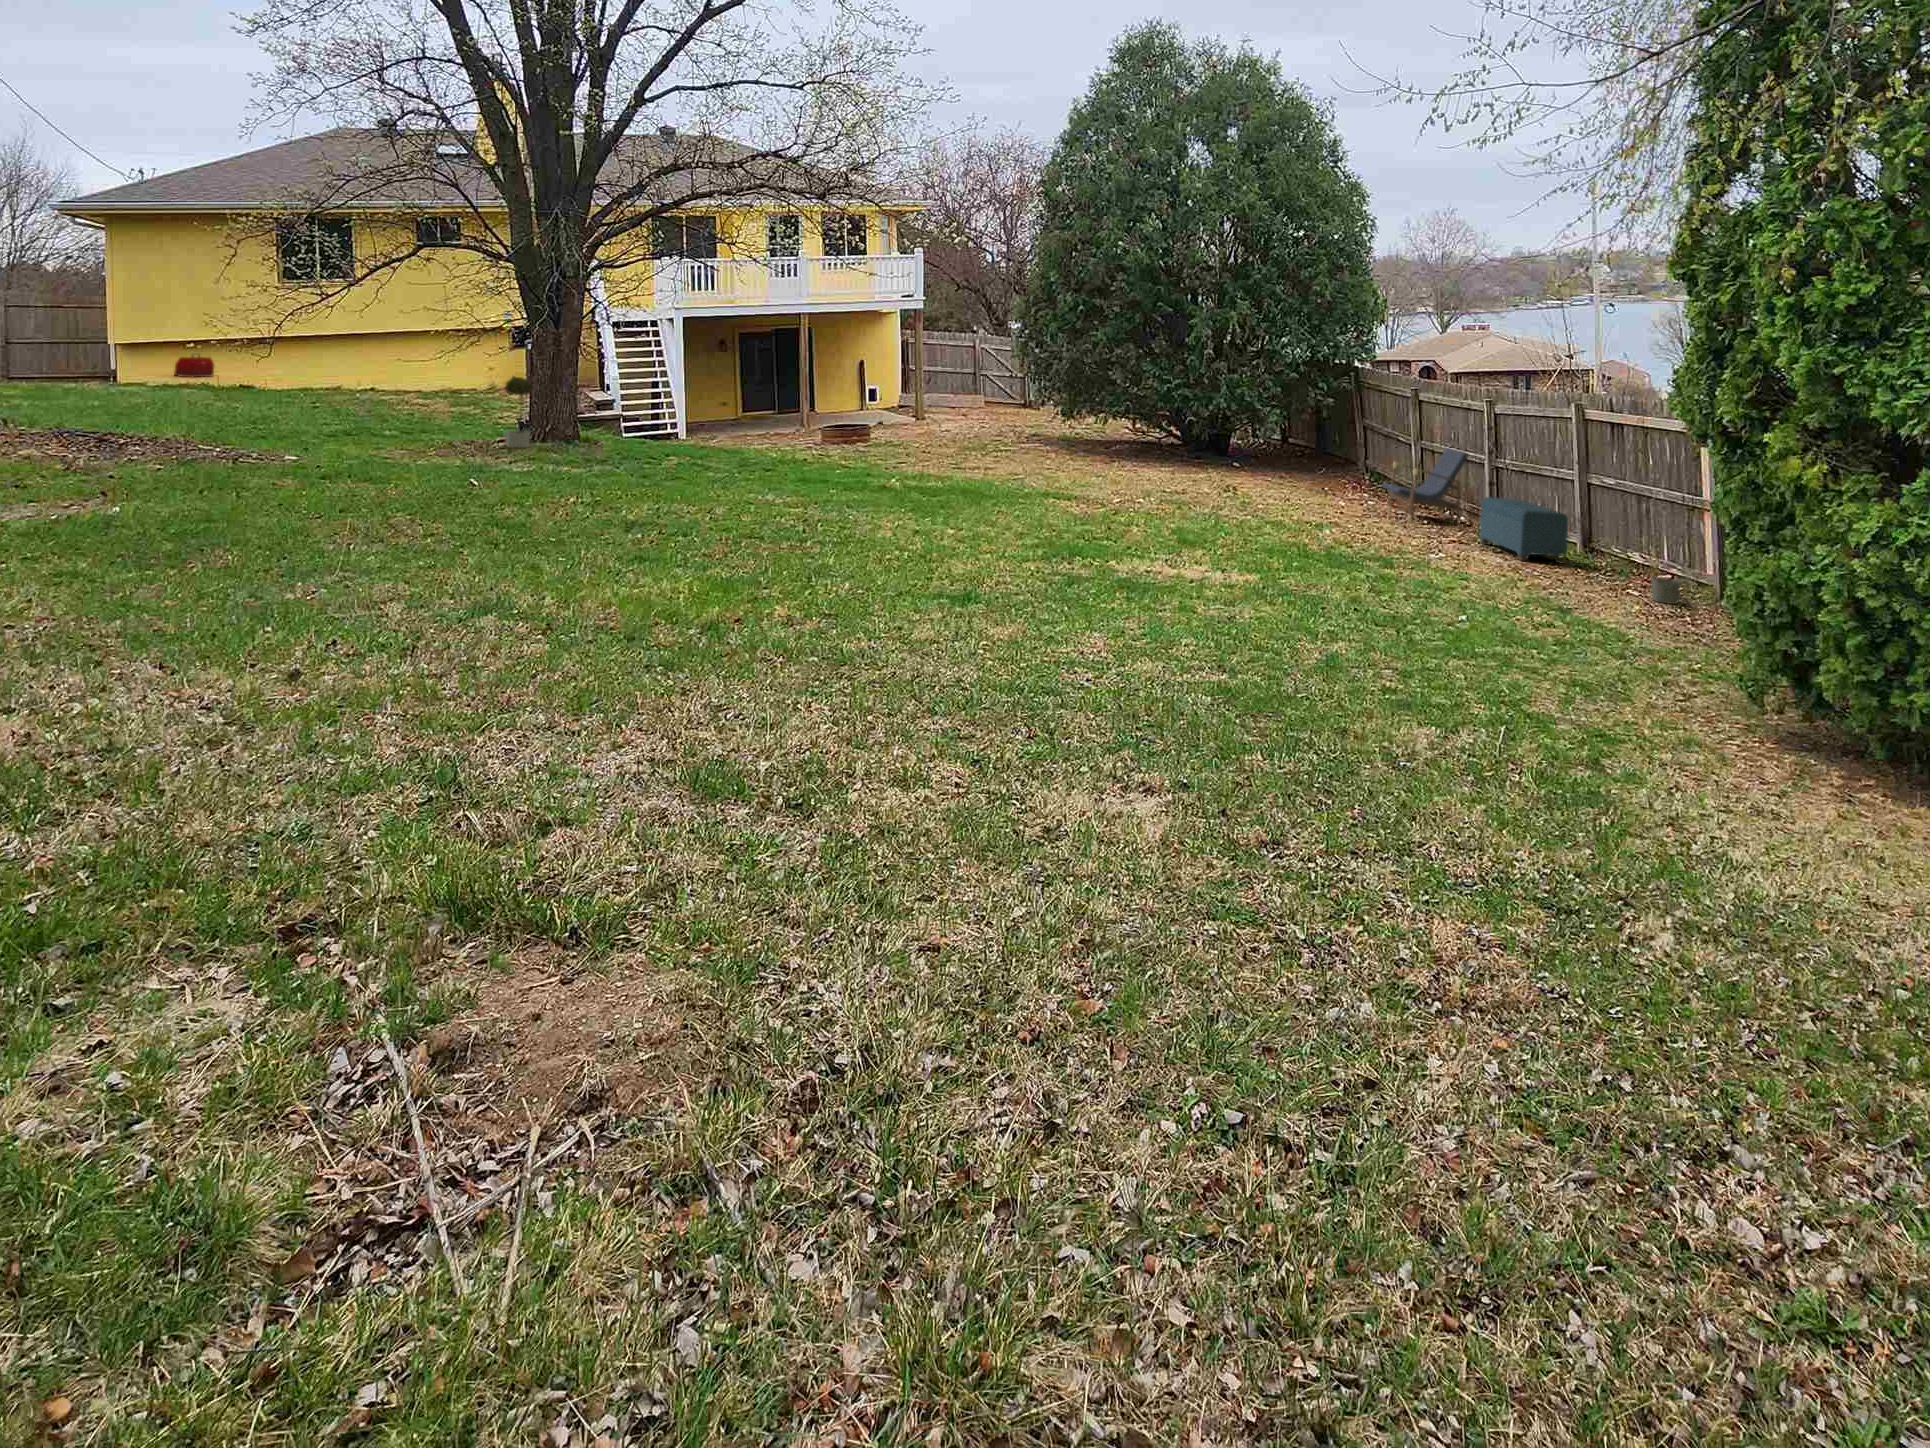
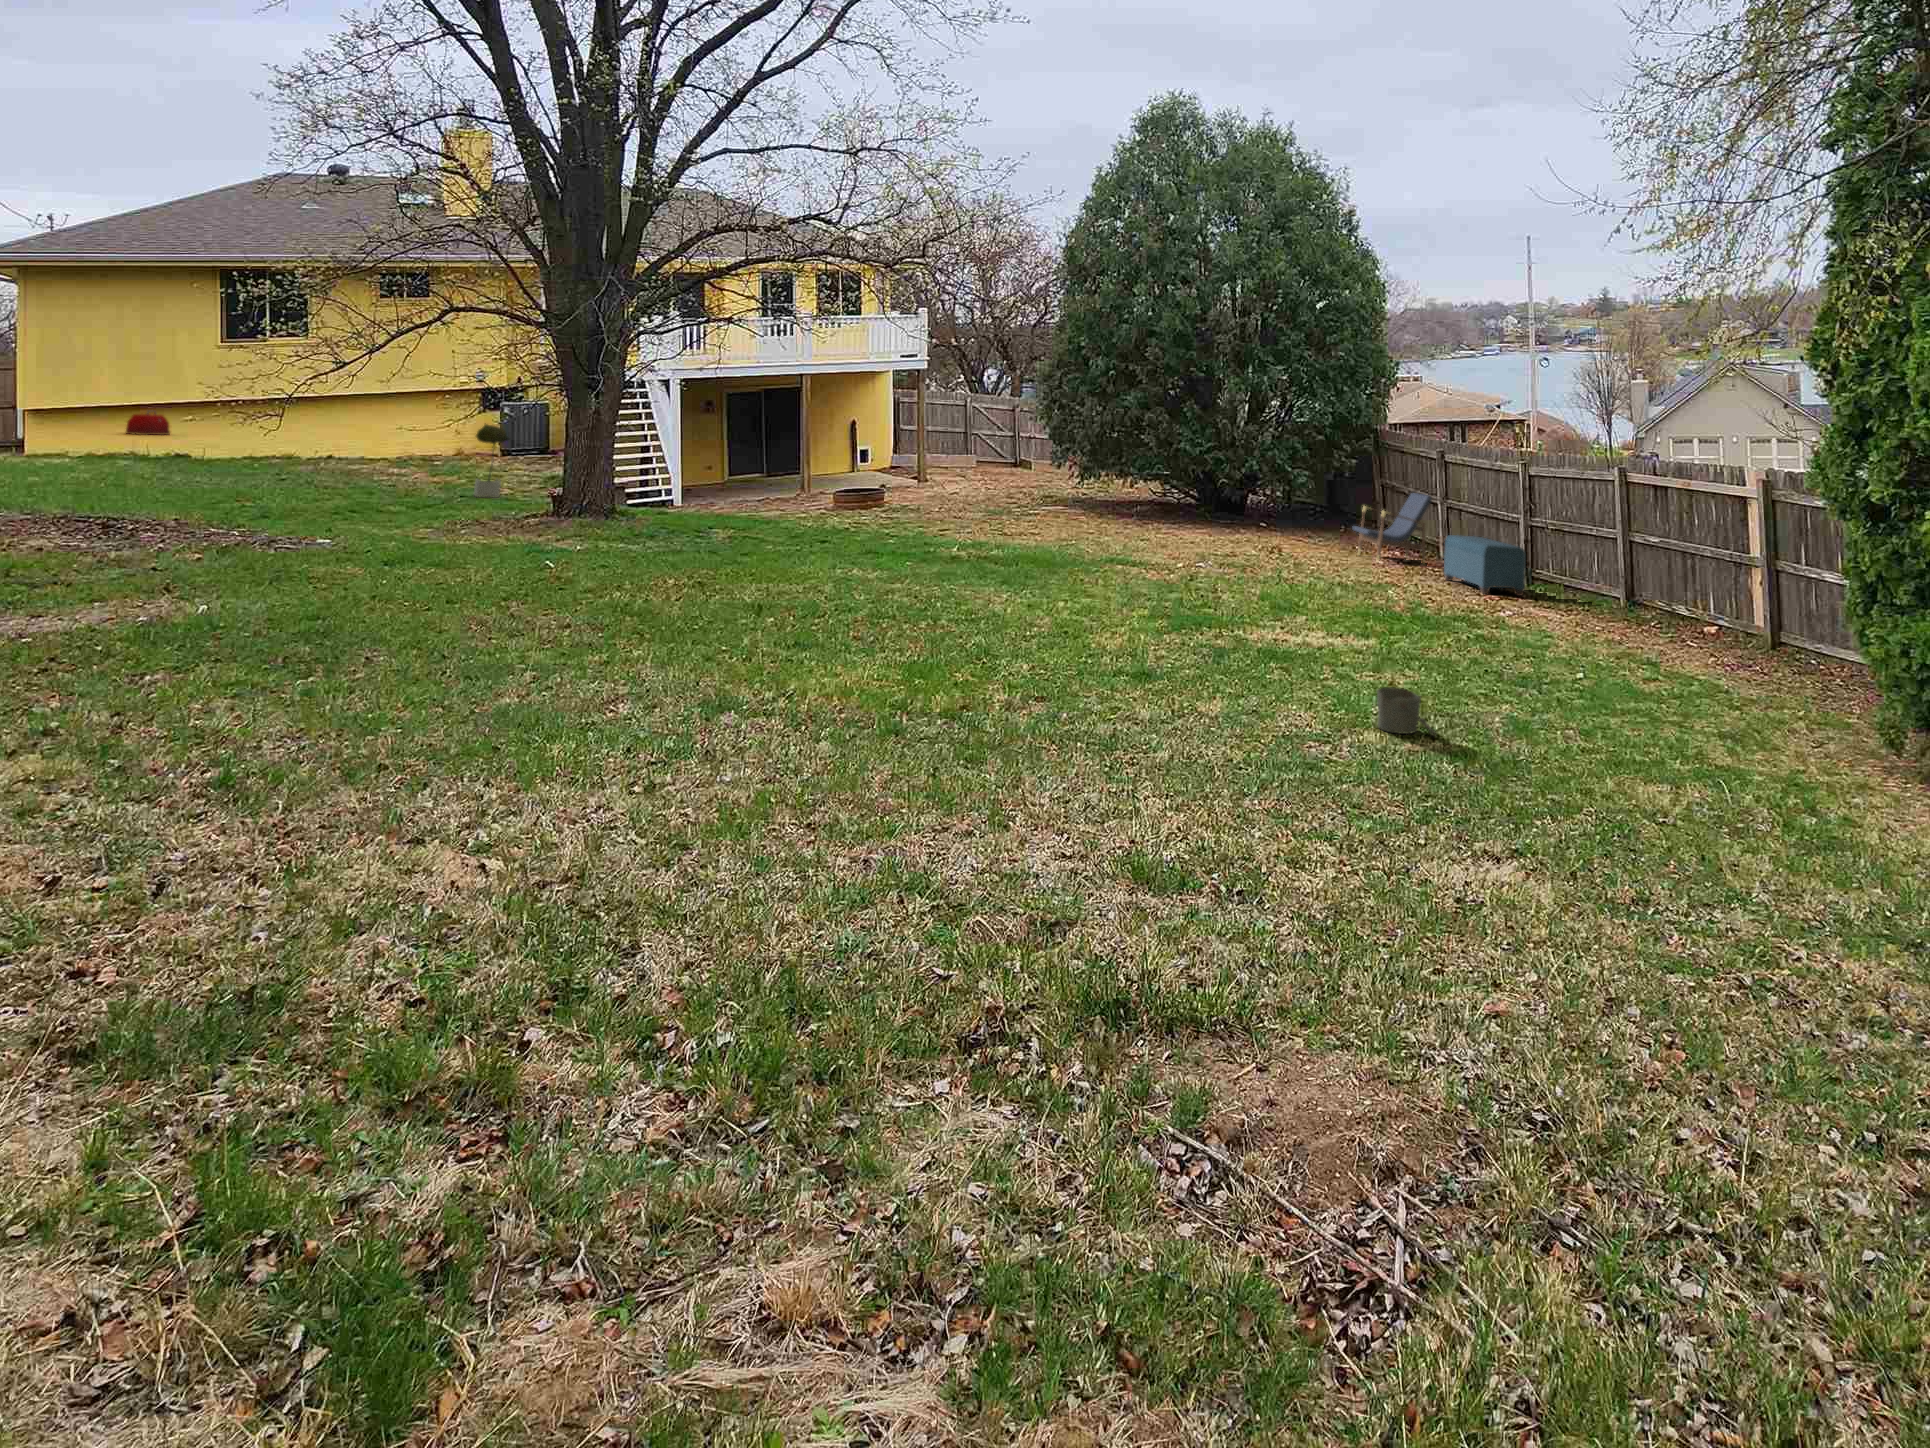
bucket: present [1651,577,1692,605] -> present [1377,687,1436,736]

